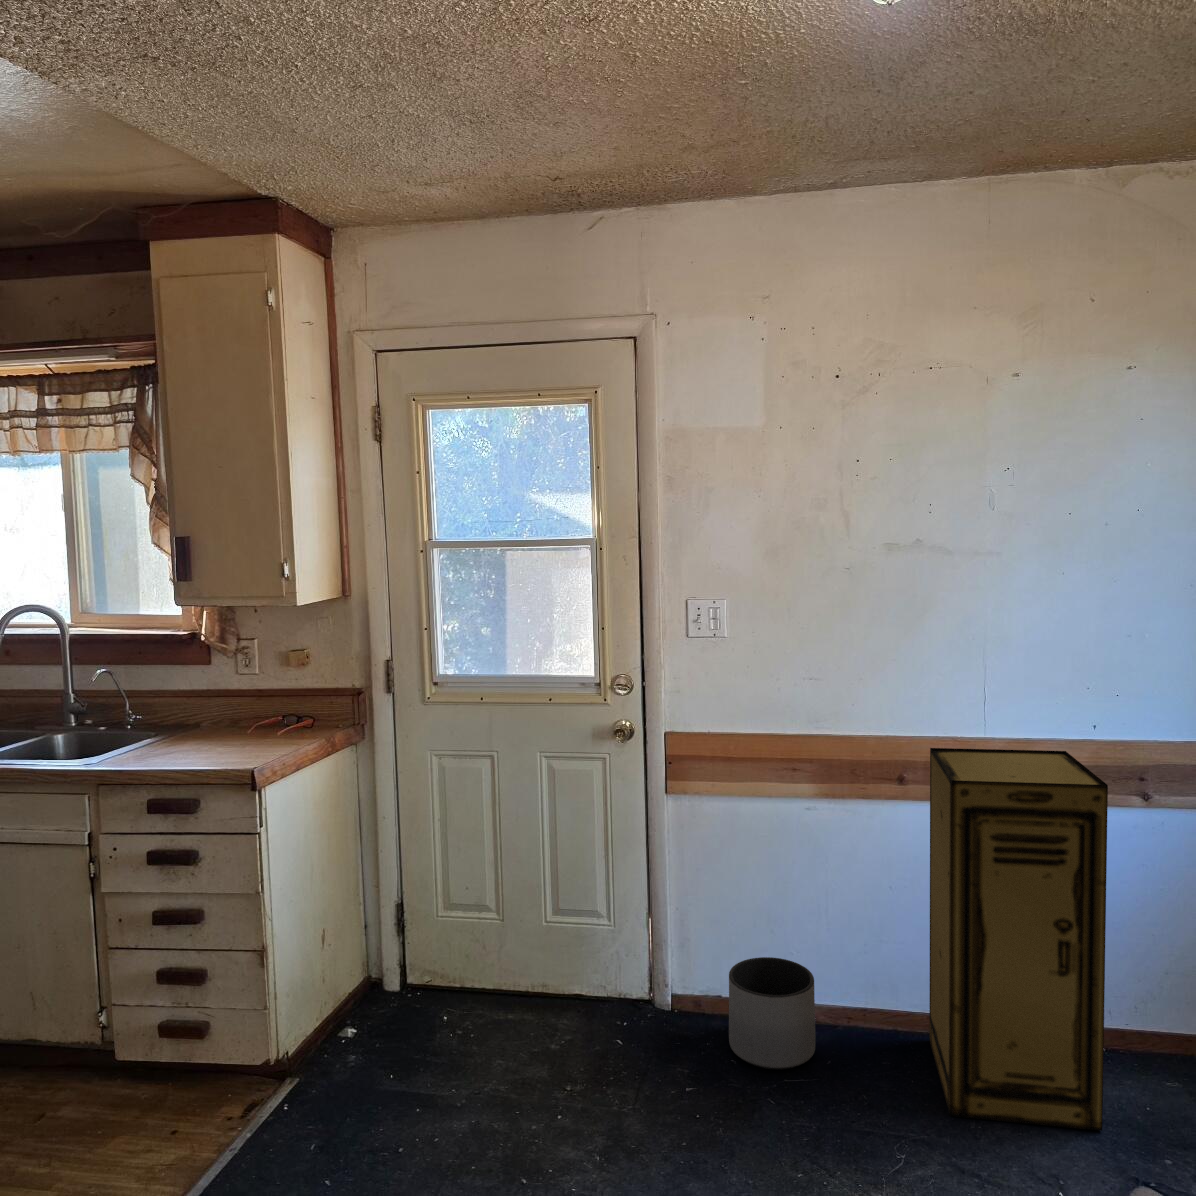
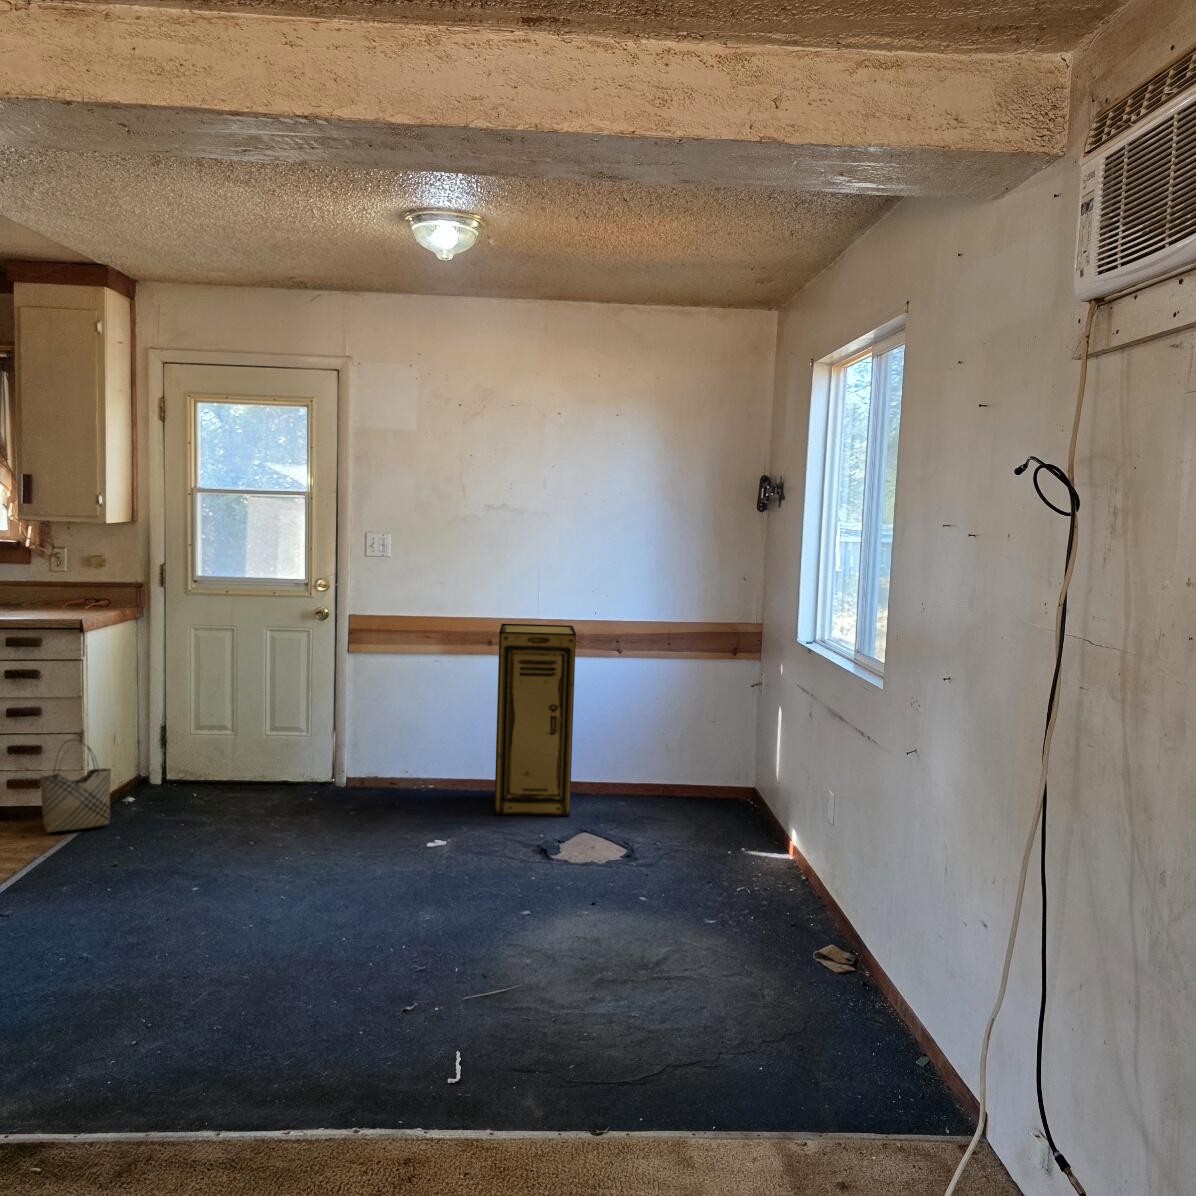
planter: present [729,957,815,1069] -> none [379,749,430,804]
woven basket: none [192,962,306,1131] -> present [40,739,111,832]

